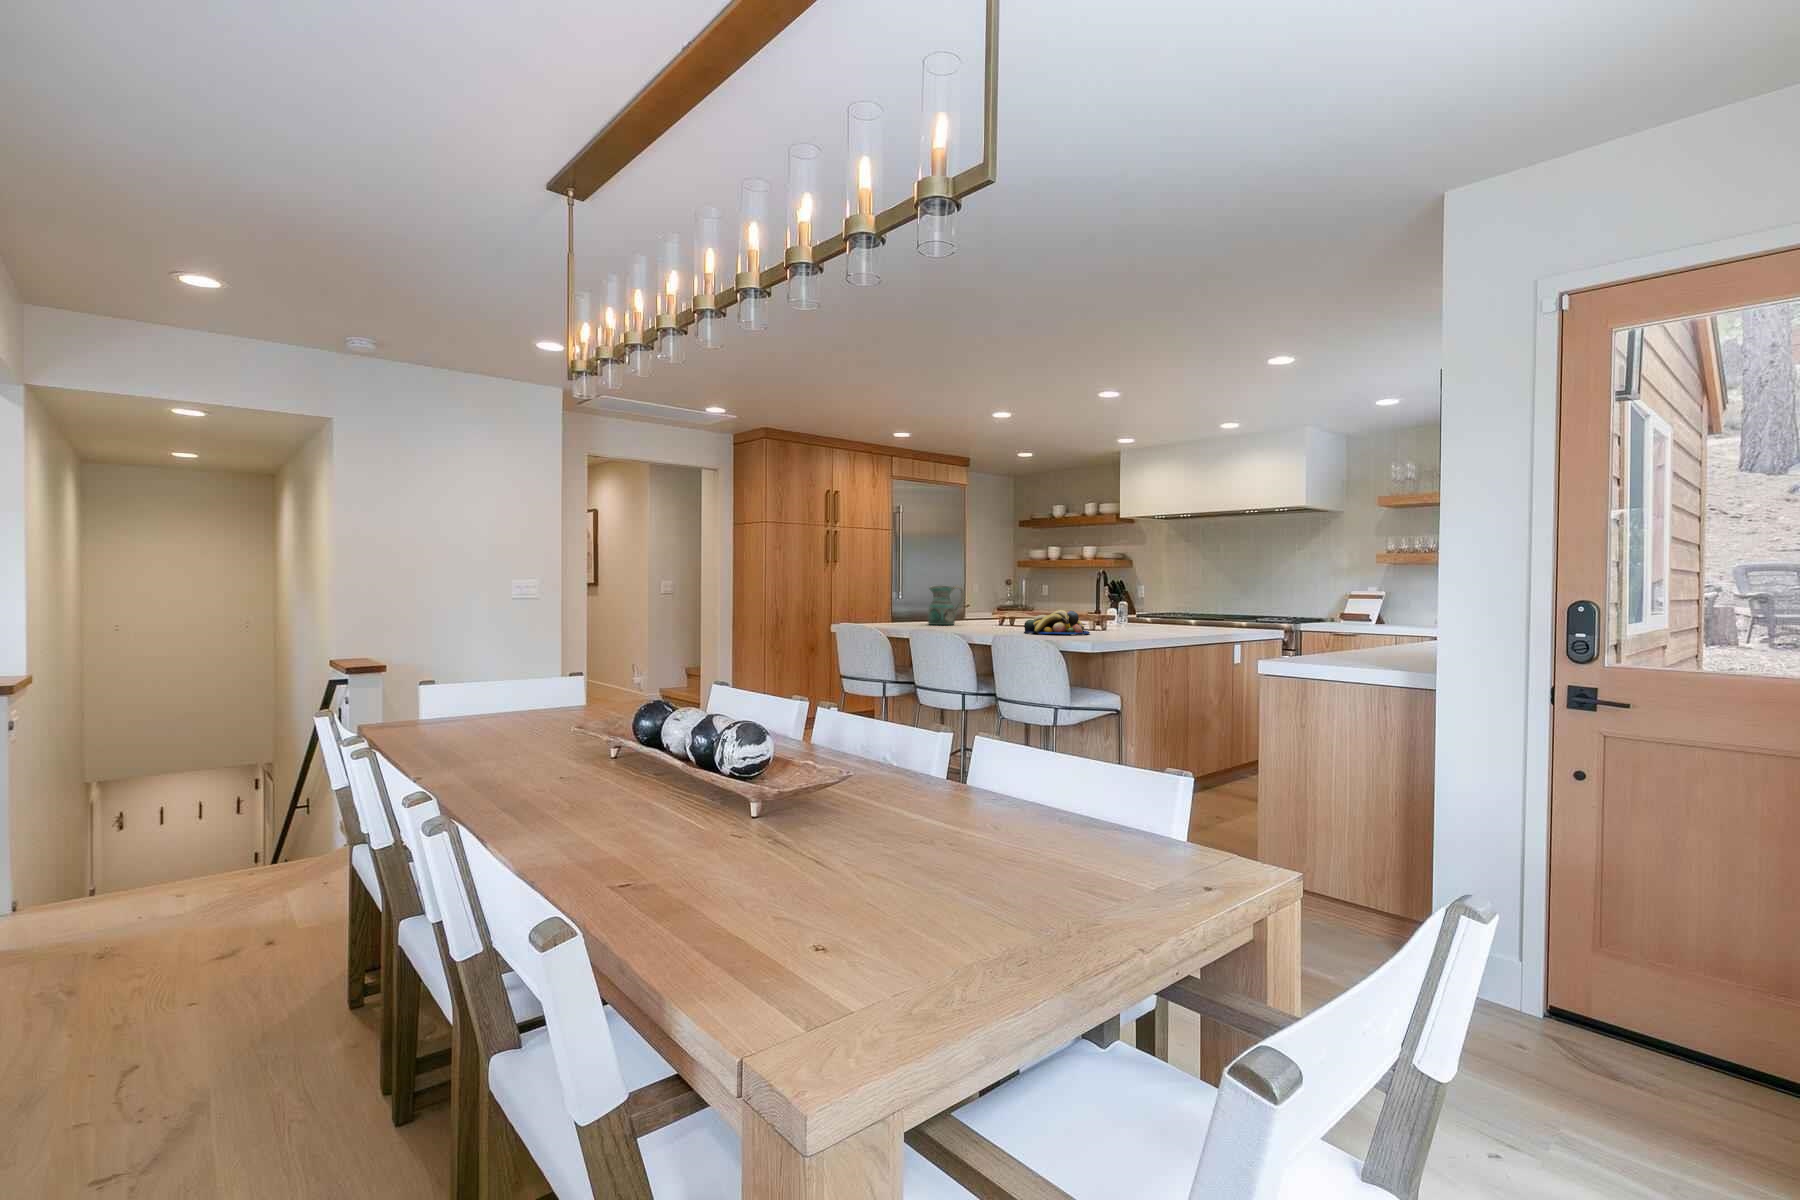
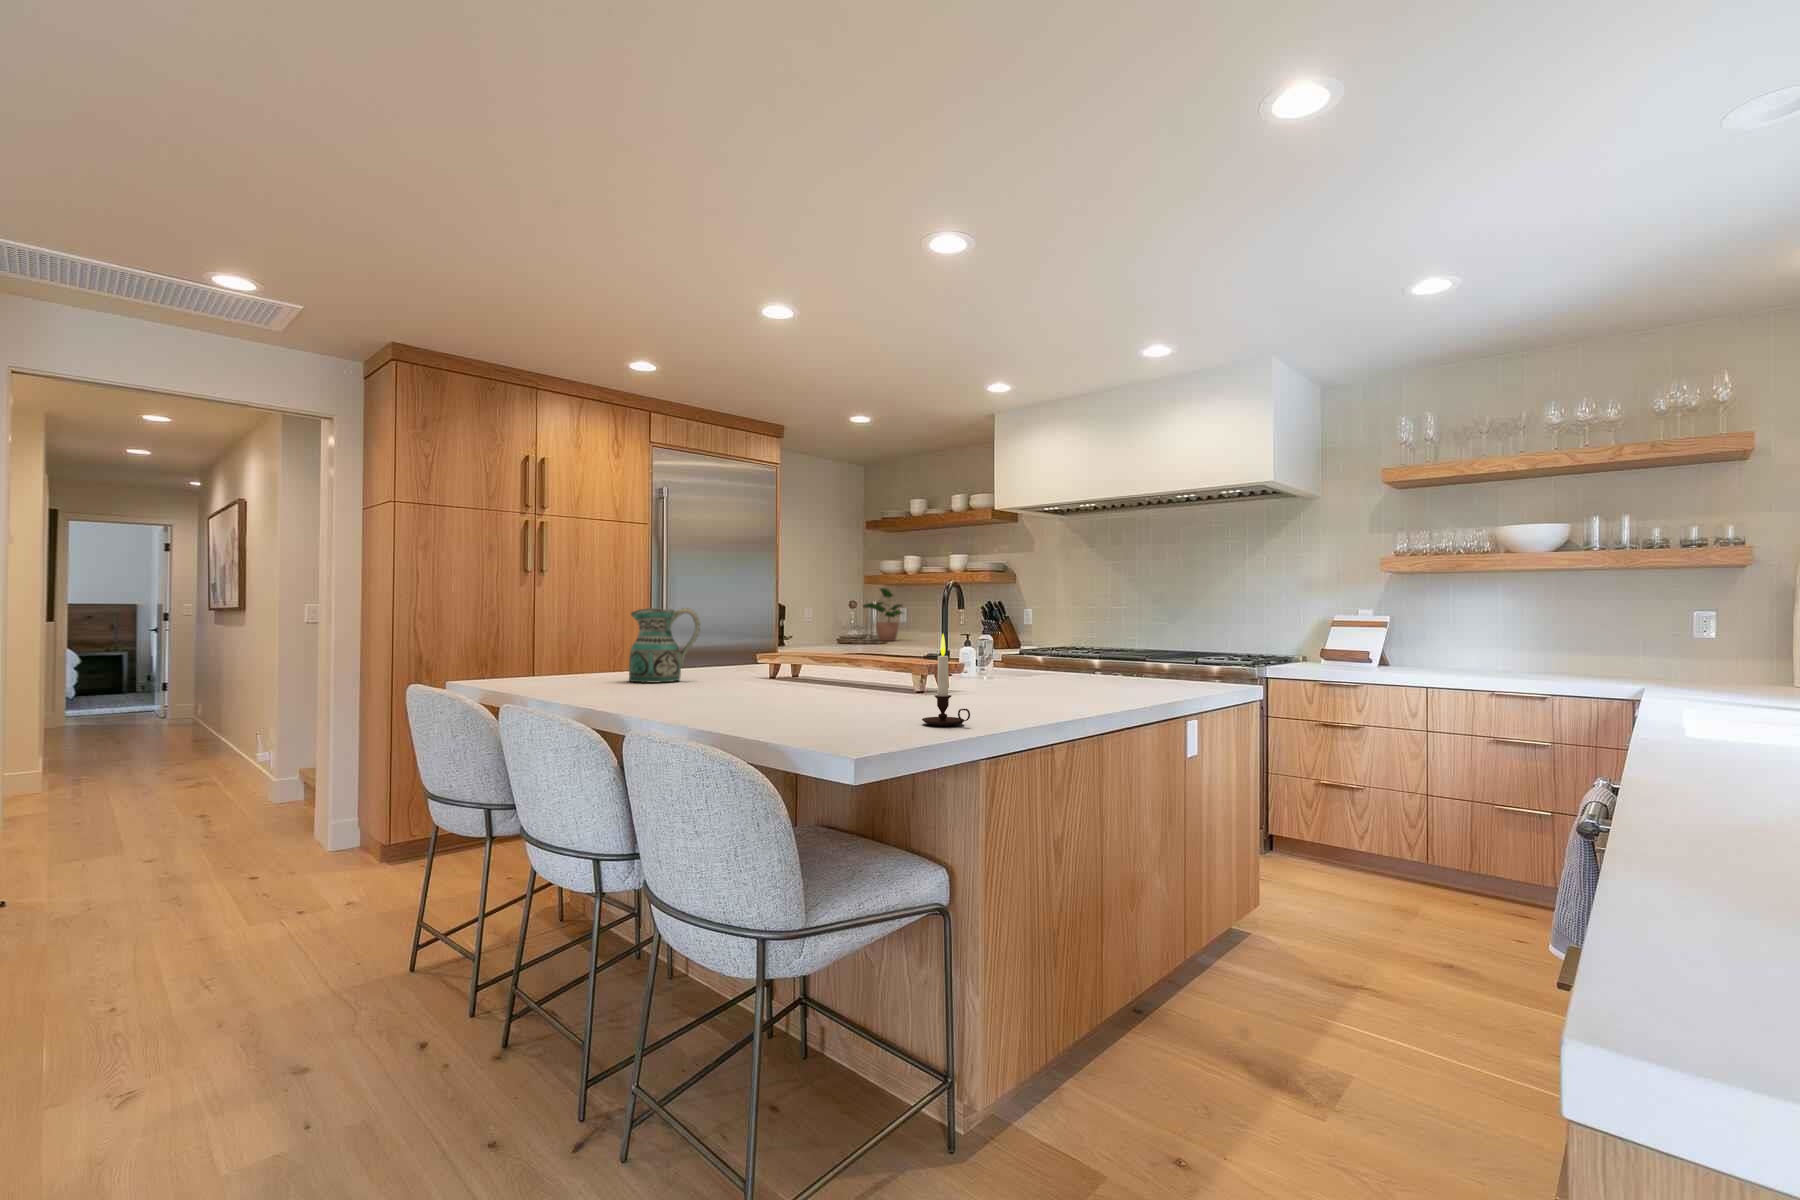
potted plant: none [1015,569,1051,608] -> present [863,588,902,641]
candle: none [1105,599,1128,639] -> present [922,634,970,726]
fruit bowl: present [1024,610,1090,635] -> none [766,657,904,711]

